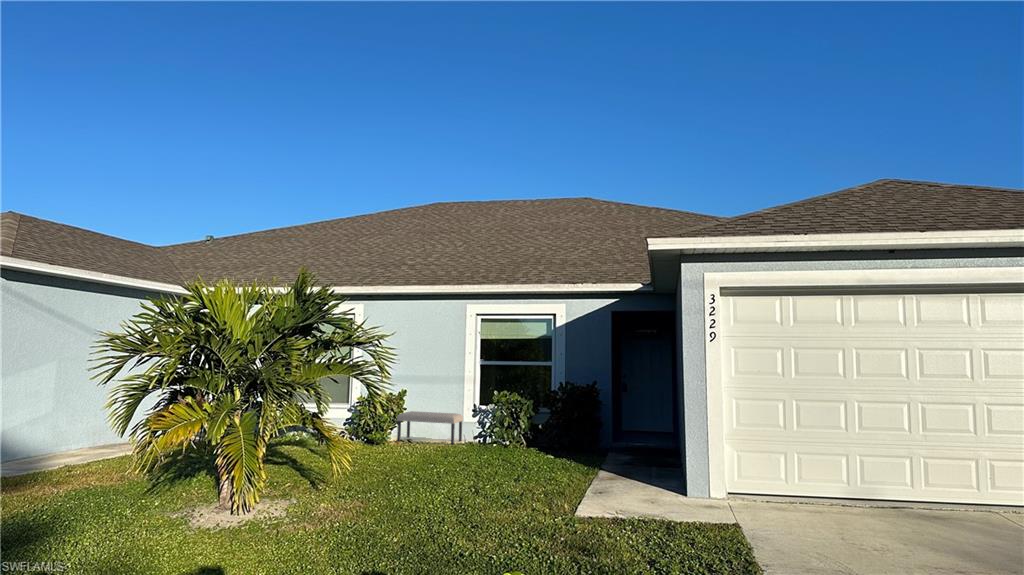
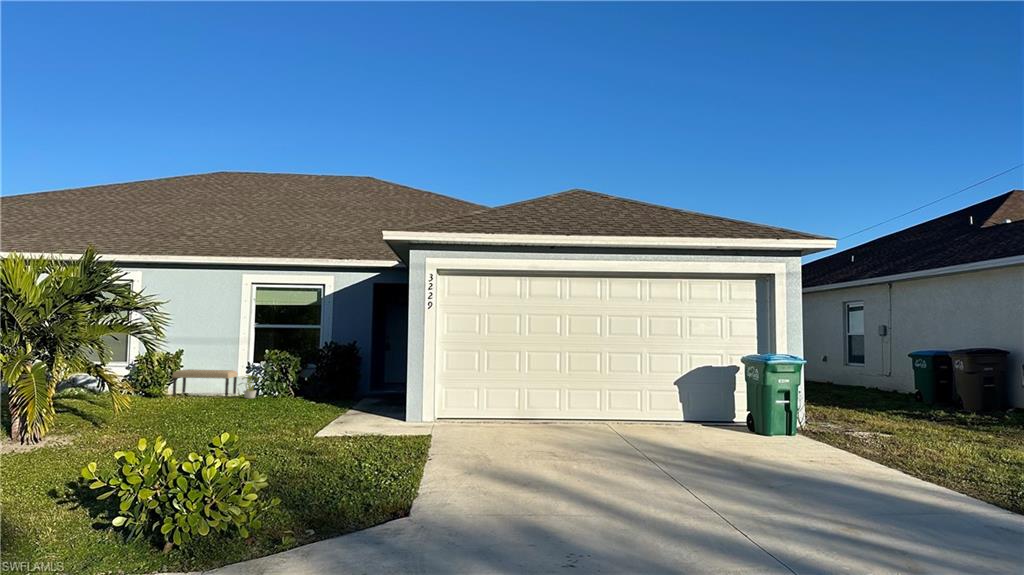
potted plant: none [463,420,494,449] -> present [242,375,261,398]

